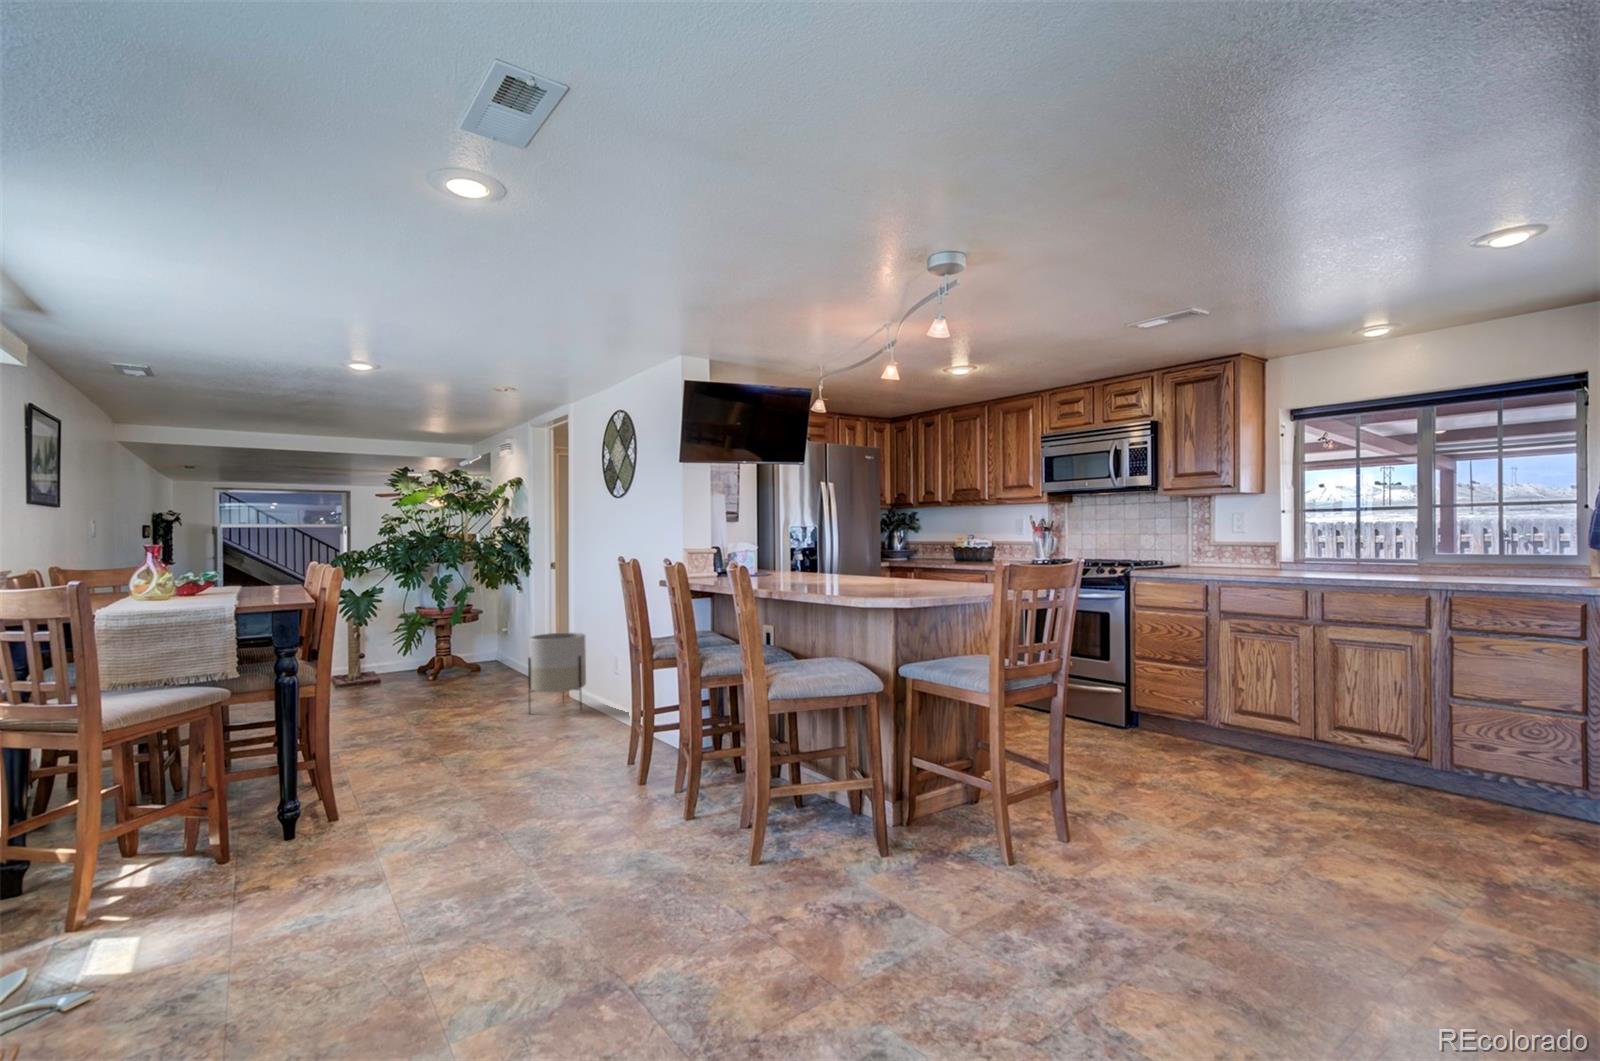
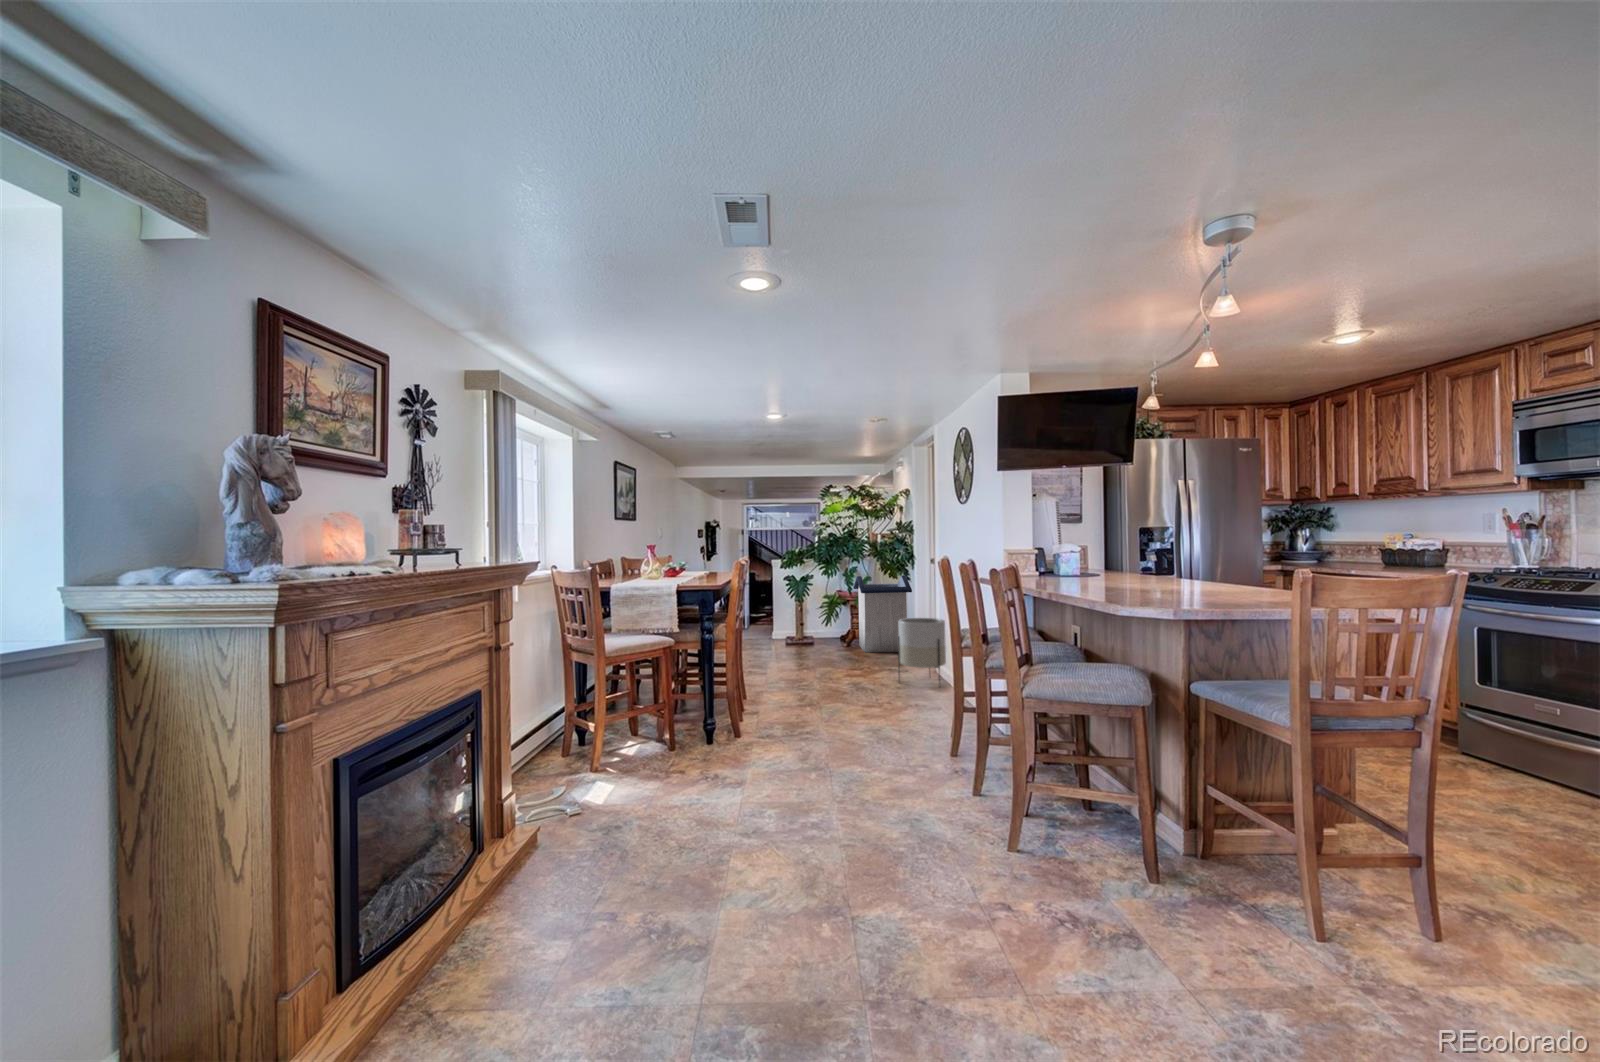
trash can: none [442,585,525,684] -> present [853,575,912,653]

